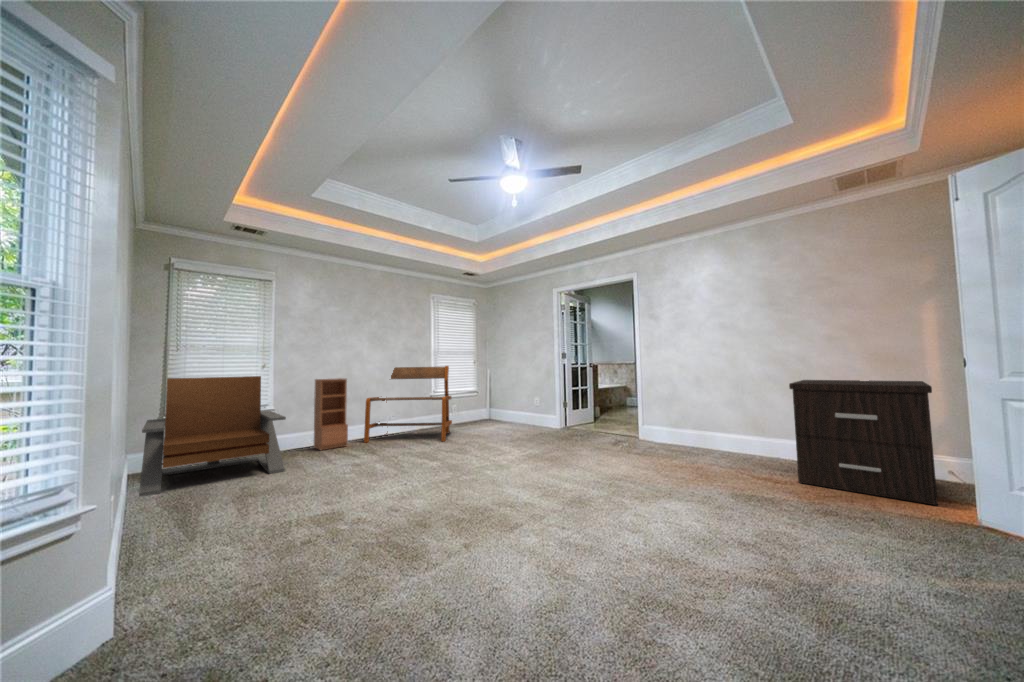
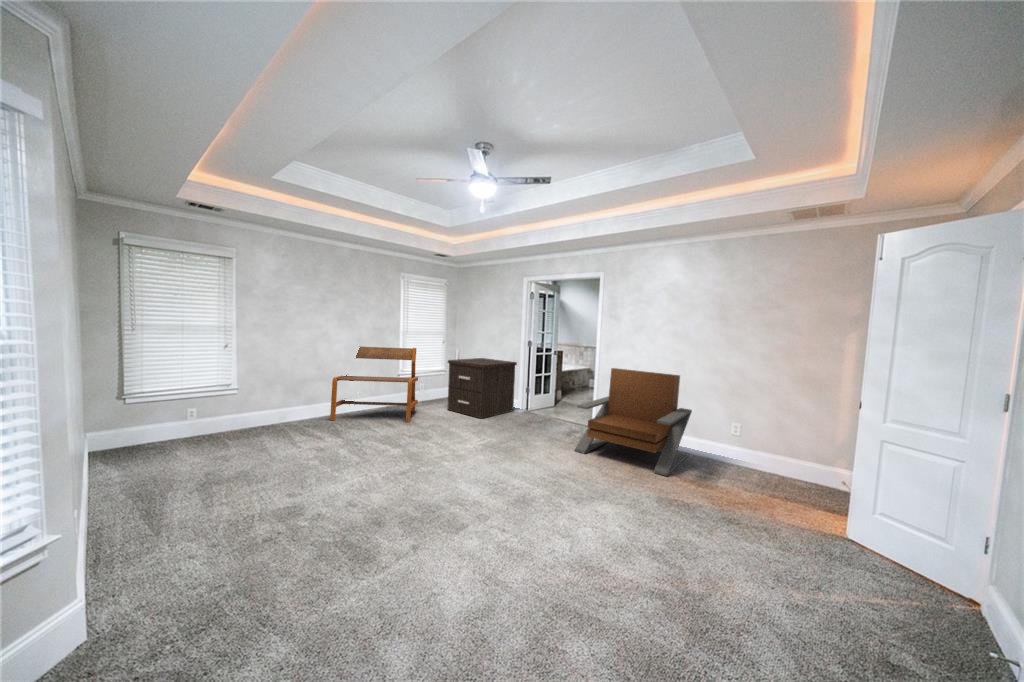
lounge chair: present [139,376,286,496] -> present [575,368,692,476]
bookcase: present [314,378,348,450] -> none [280,358,314,429]
nightstand: present [789,380,938,505] -> present [448,358,517,419]

